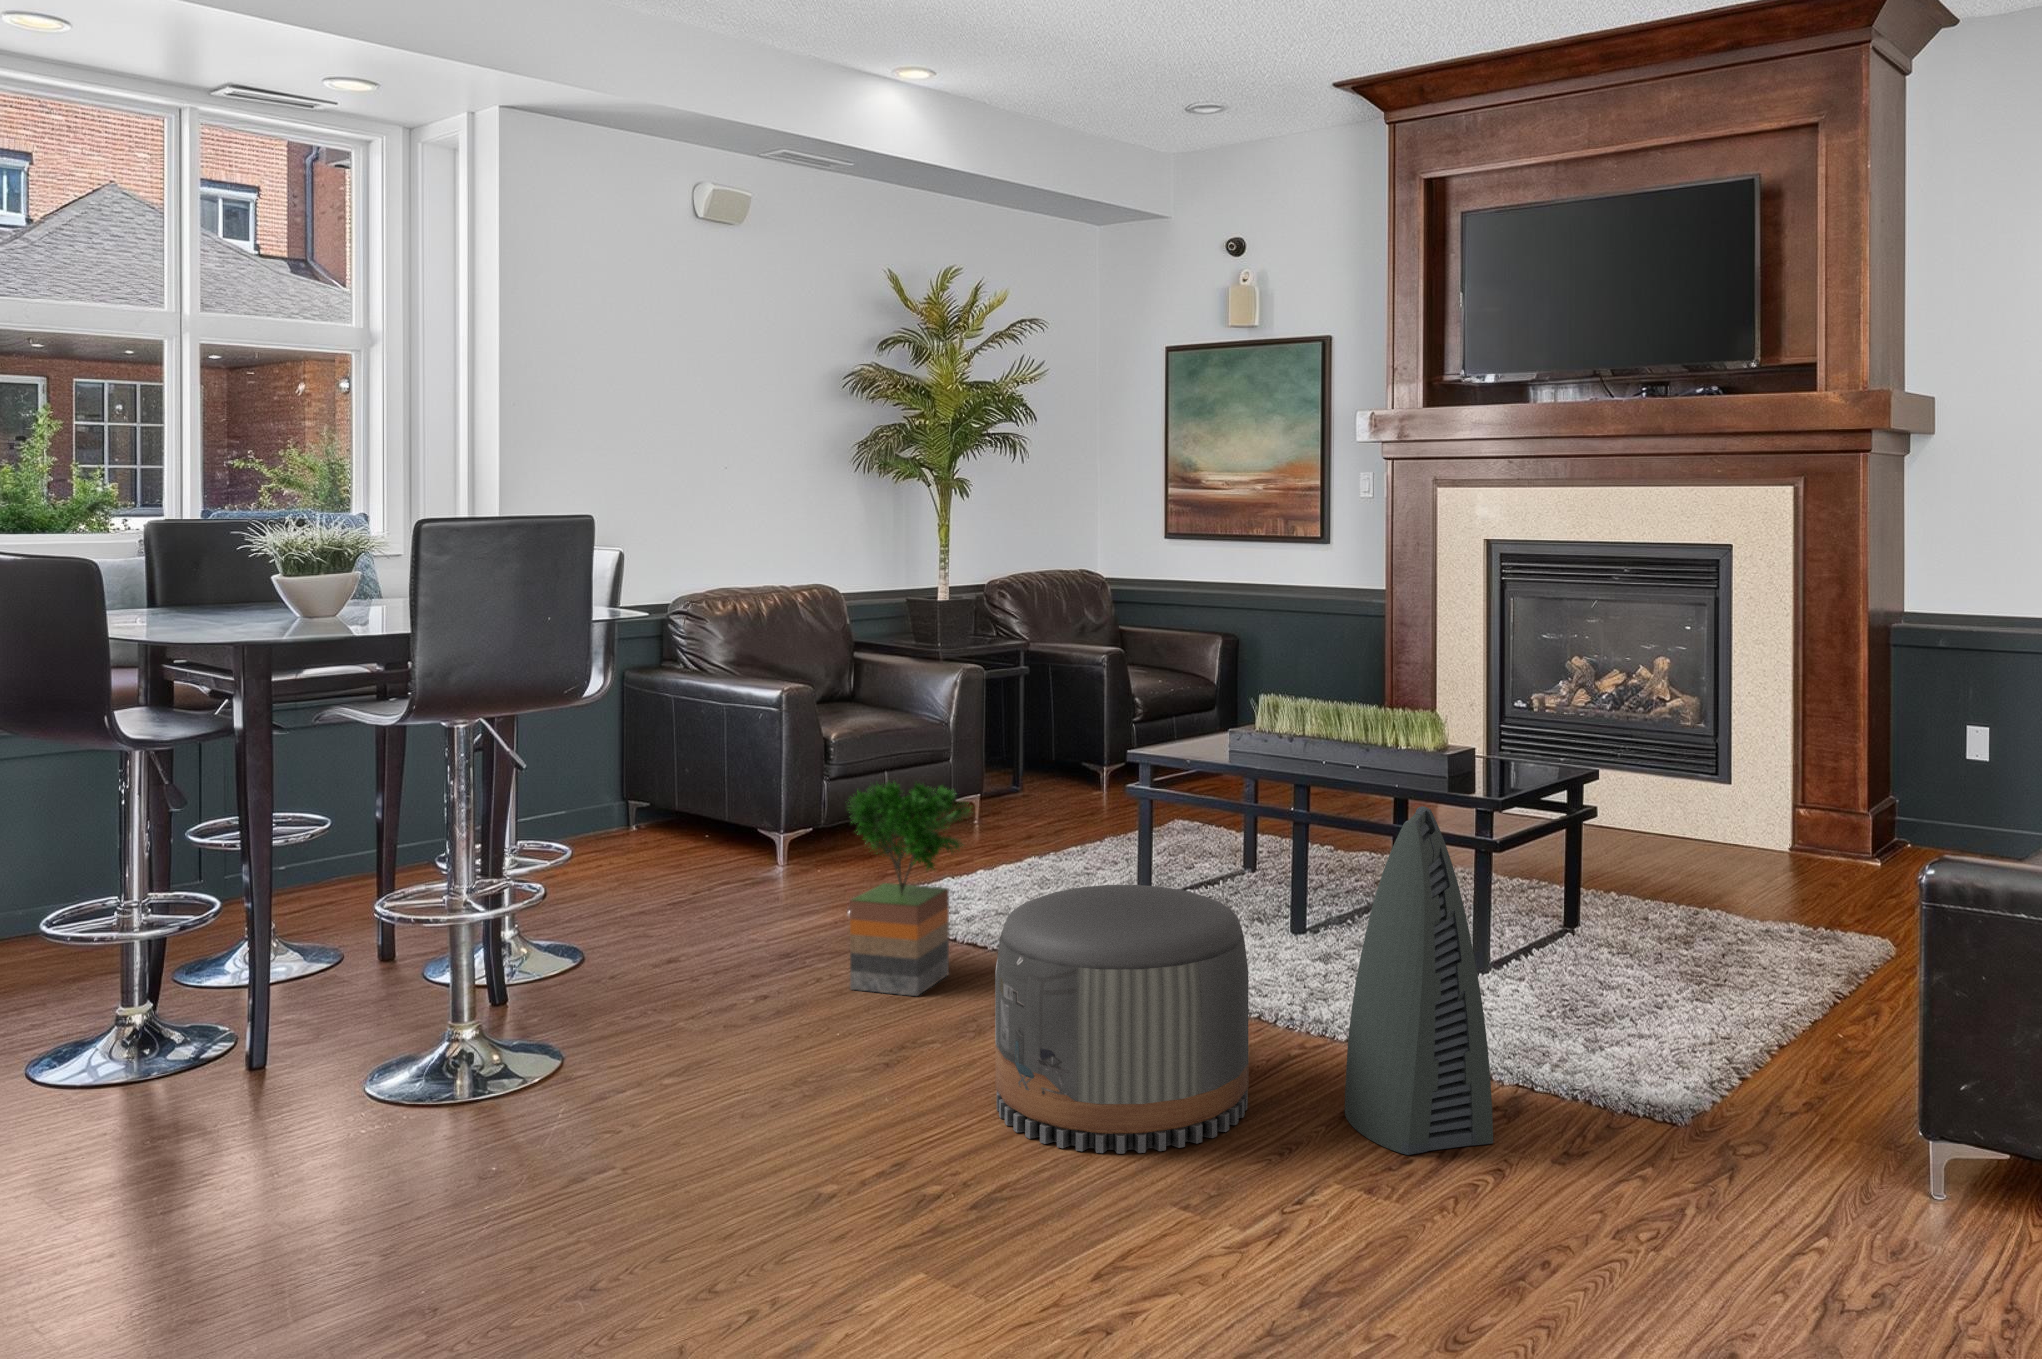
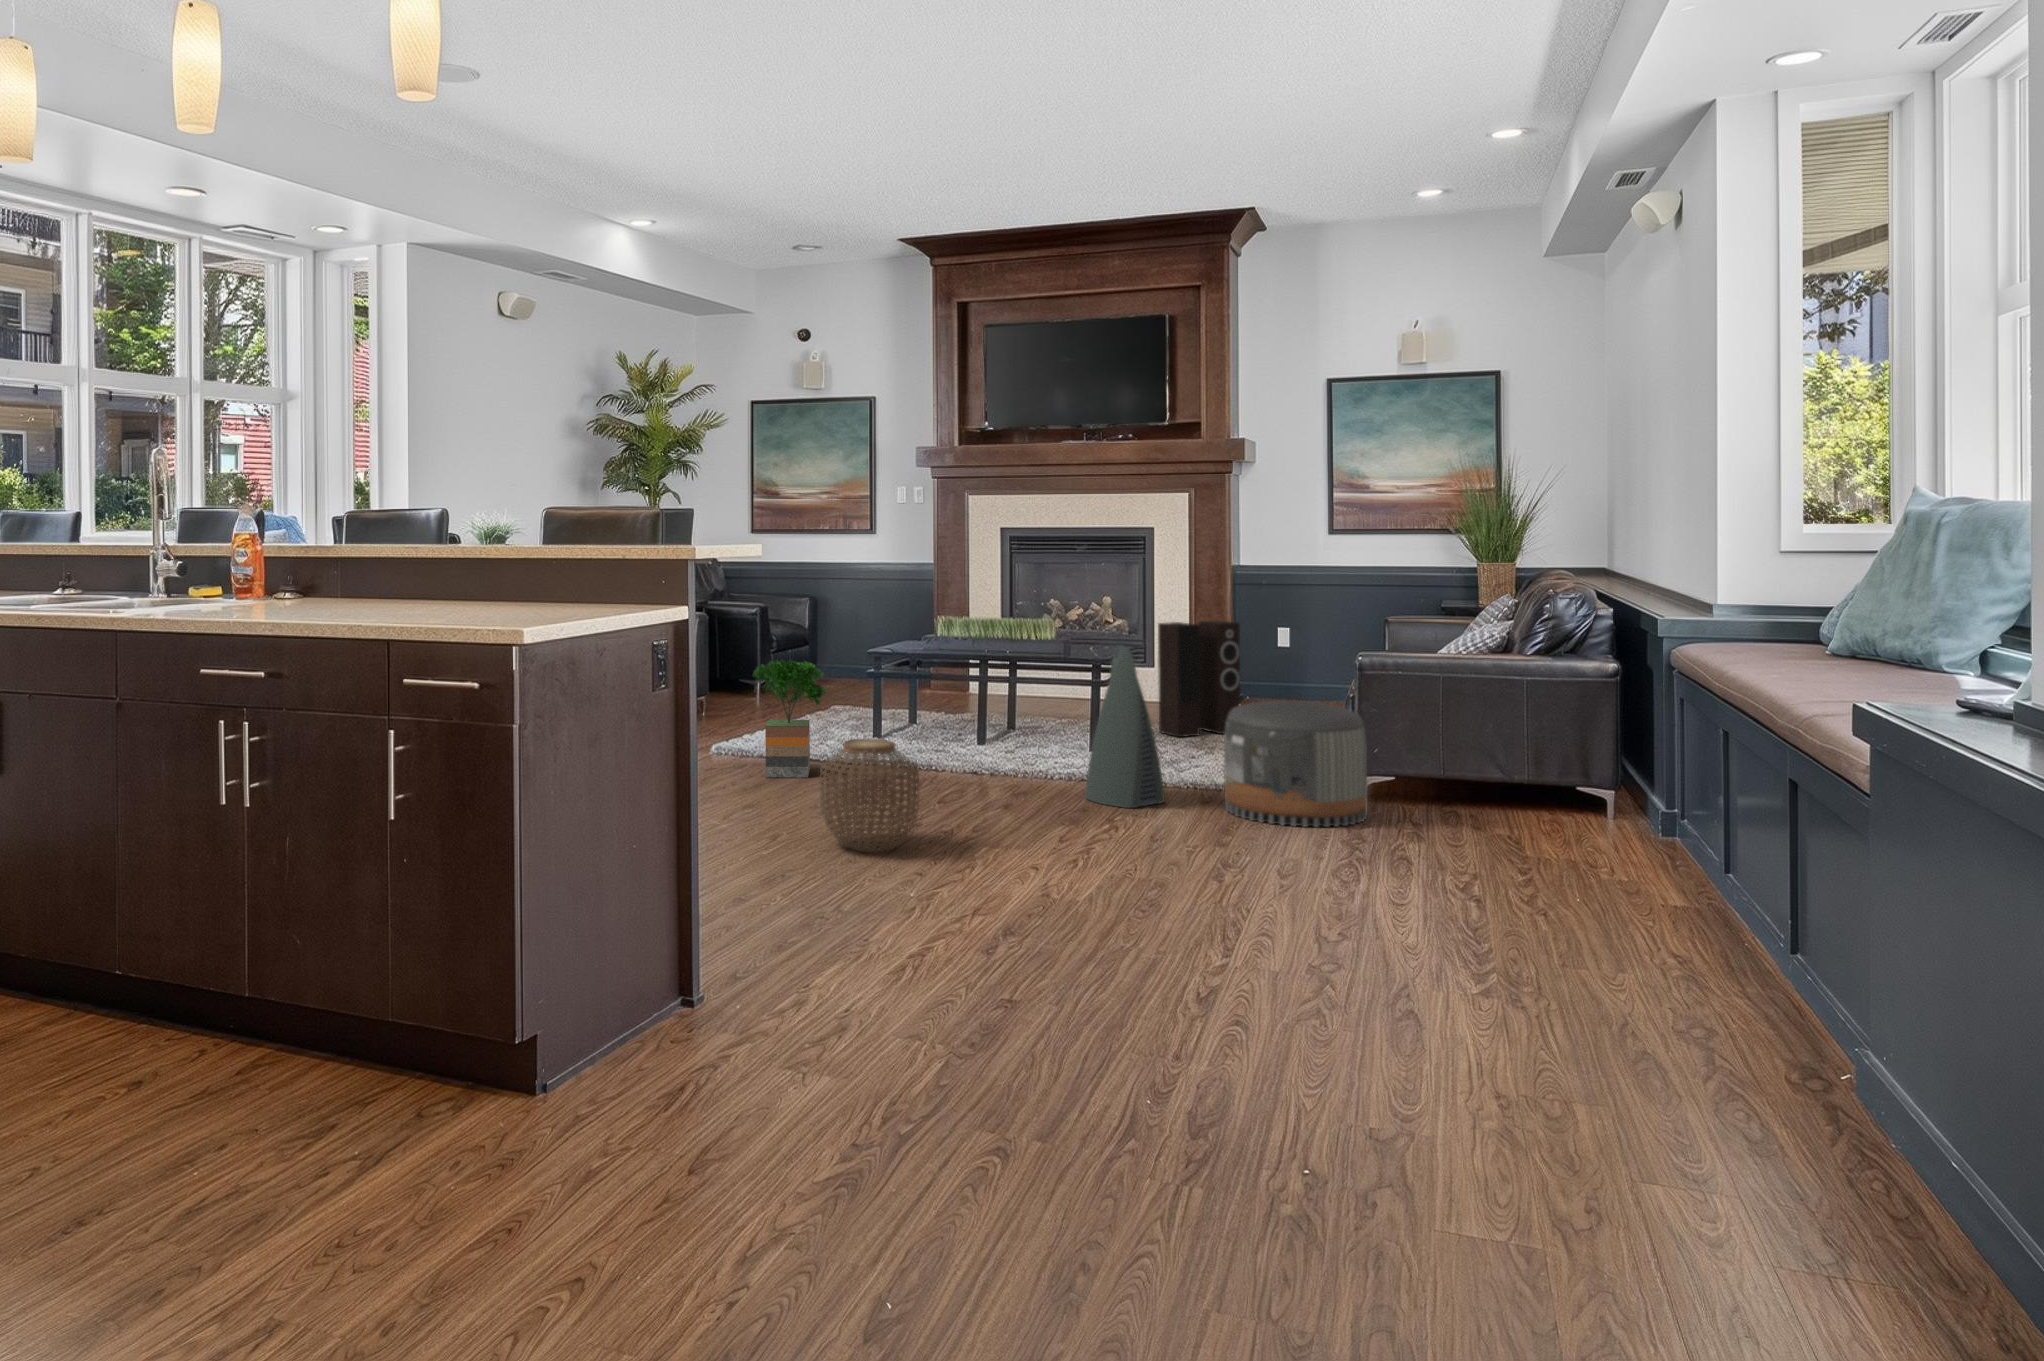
speaker: none [1669,723,1827,939] -> present [1158,620,1240,737]
pouf: present [995,885,1249,1154] -> present [1224,700,1367,827]
woven basket: none [643,1001,853,1252] -> present [820,738,919,852]

